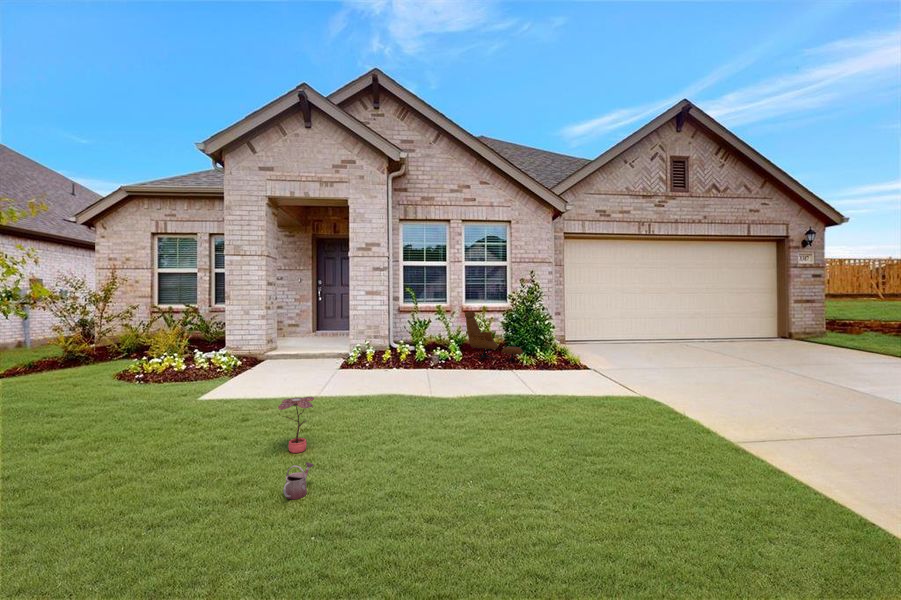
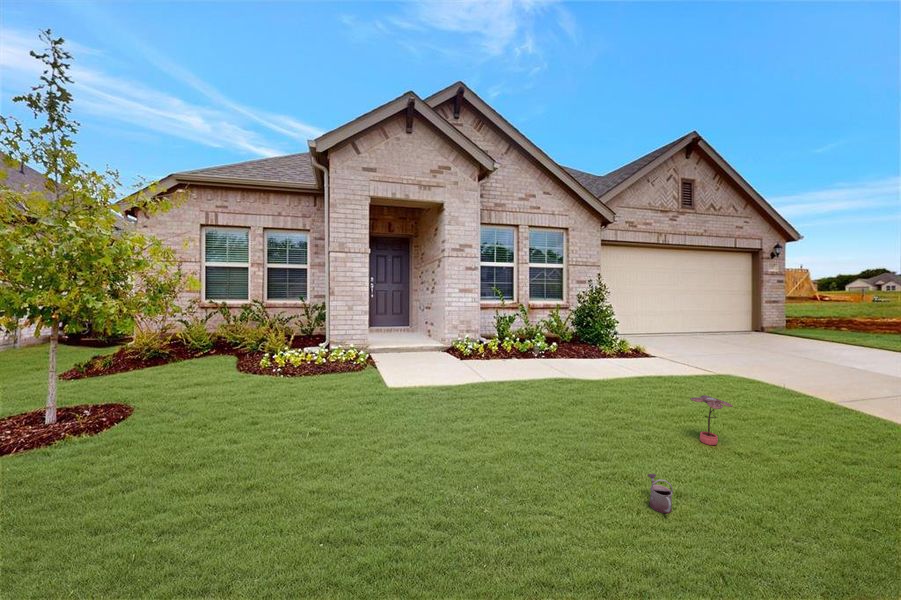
lounge chair: present [465,312,523,363] -> none [548,309,601,356]
potted plant: present [278,397,314,453] -> present [690,395,733,445]

